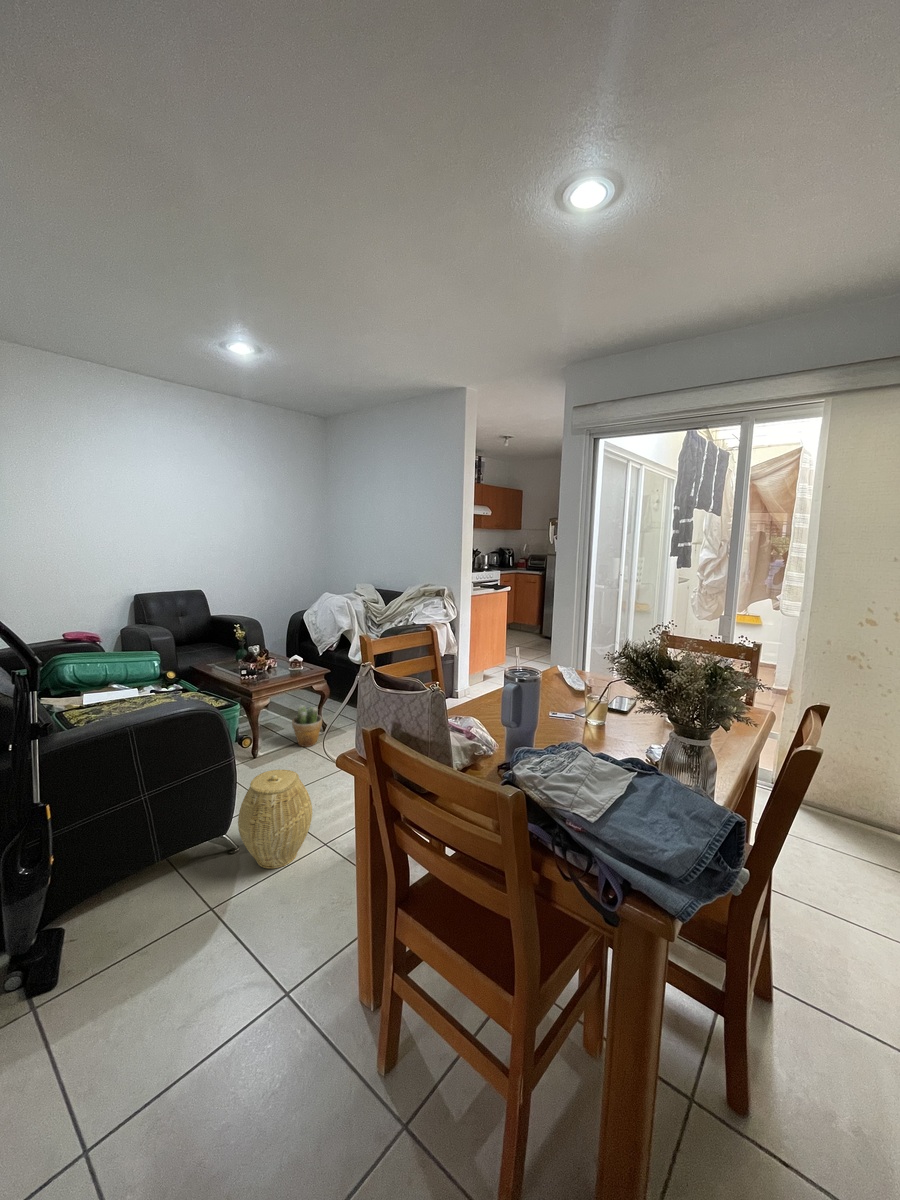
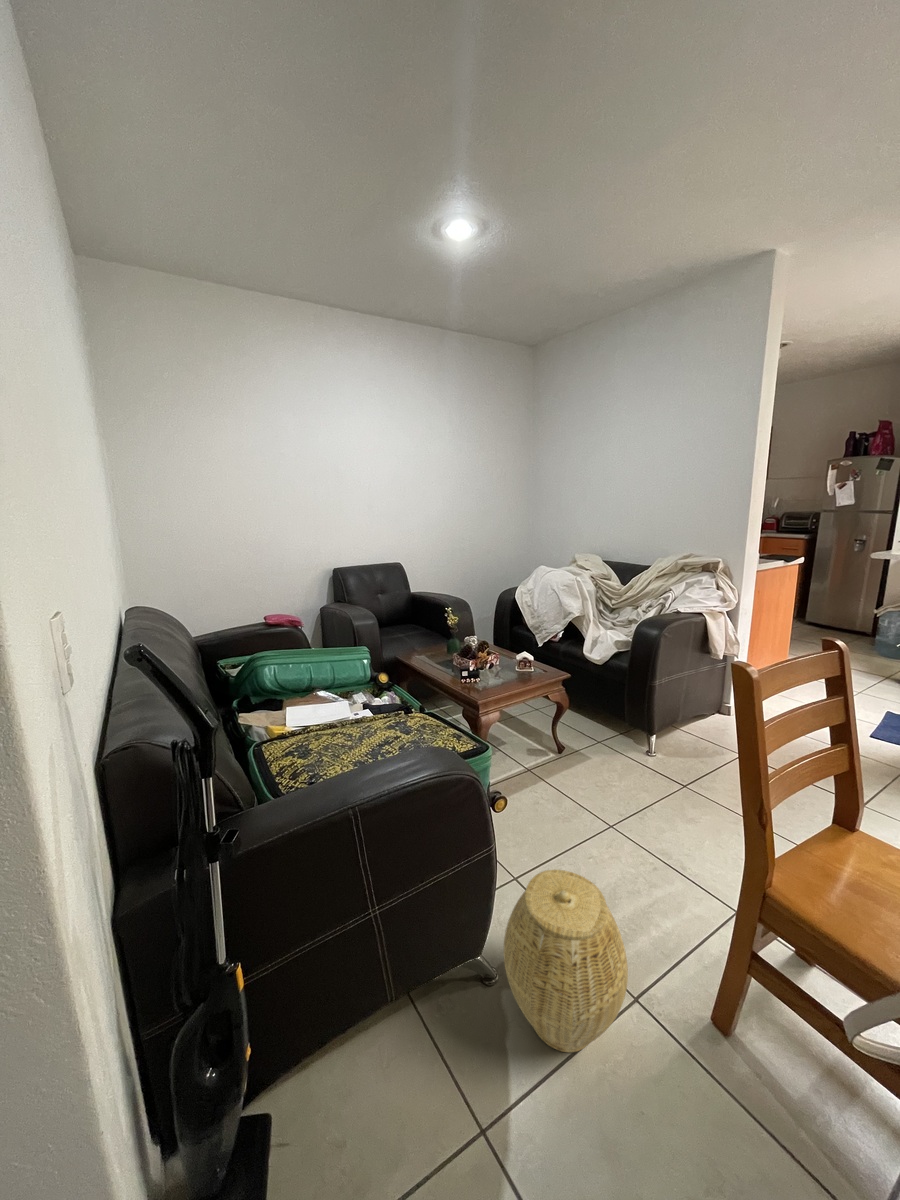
potted plant: present [292,705,322,747] -> none [522,720,563,777]

